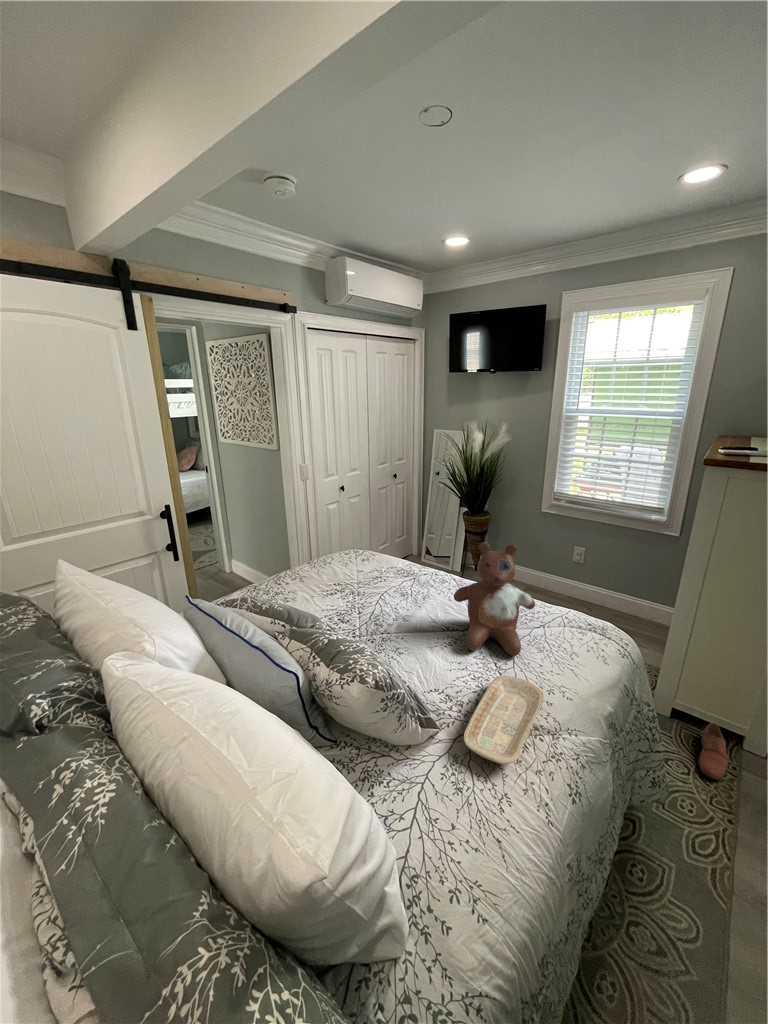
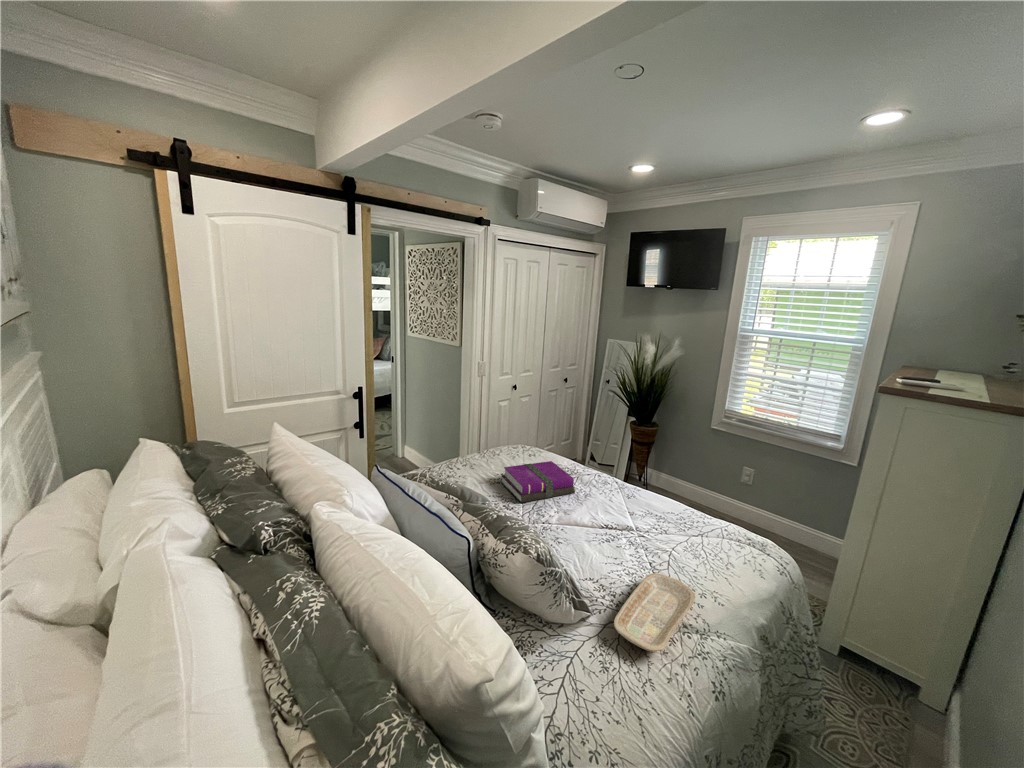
stuffed bear: present [454,542,535,656] -> none [615,445,694,558]
notebook: none [333,566,413,615] -> present [501,461,575,503]
shoe: present [698,723,728,780] -> none [864,664,898,726]

